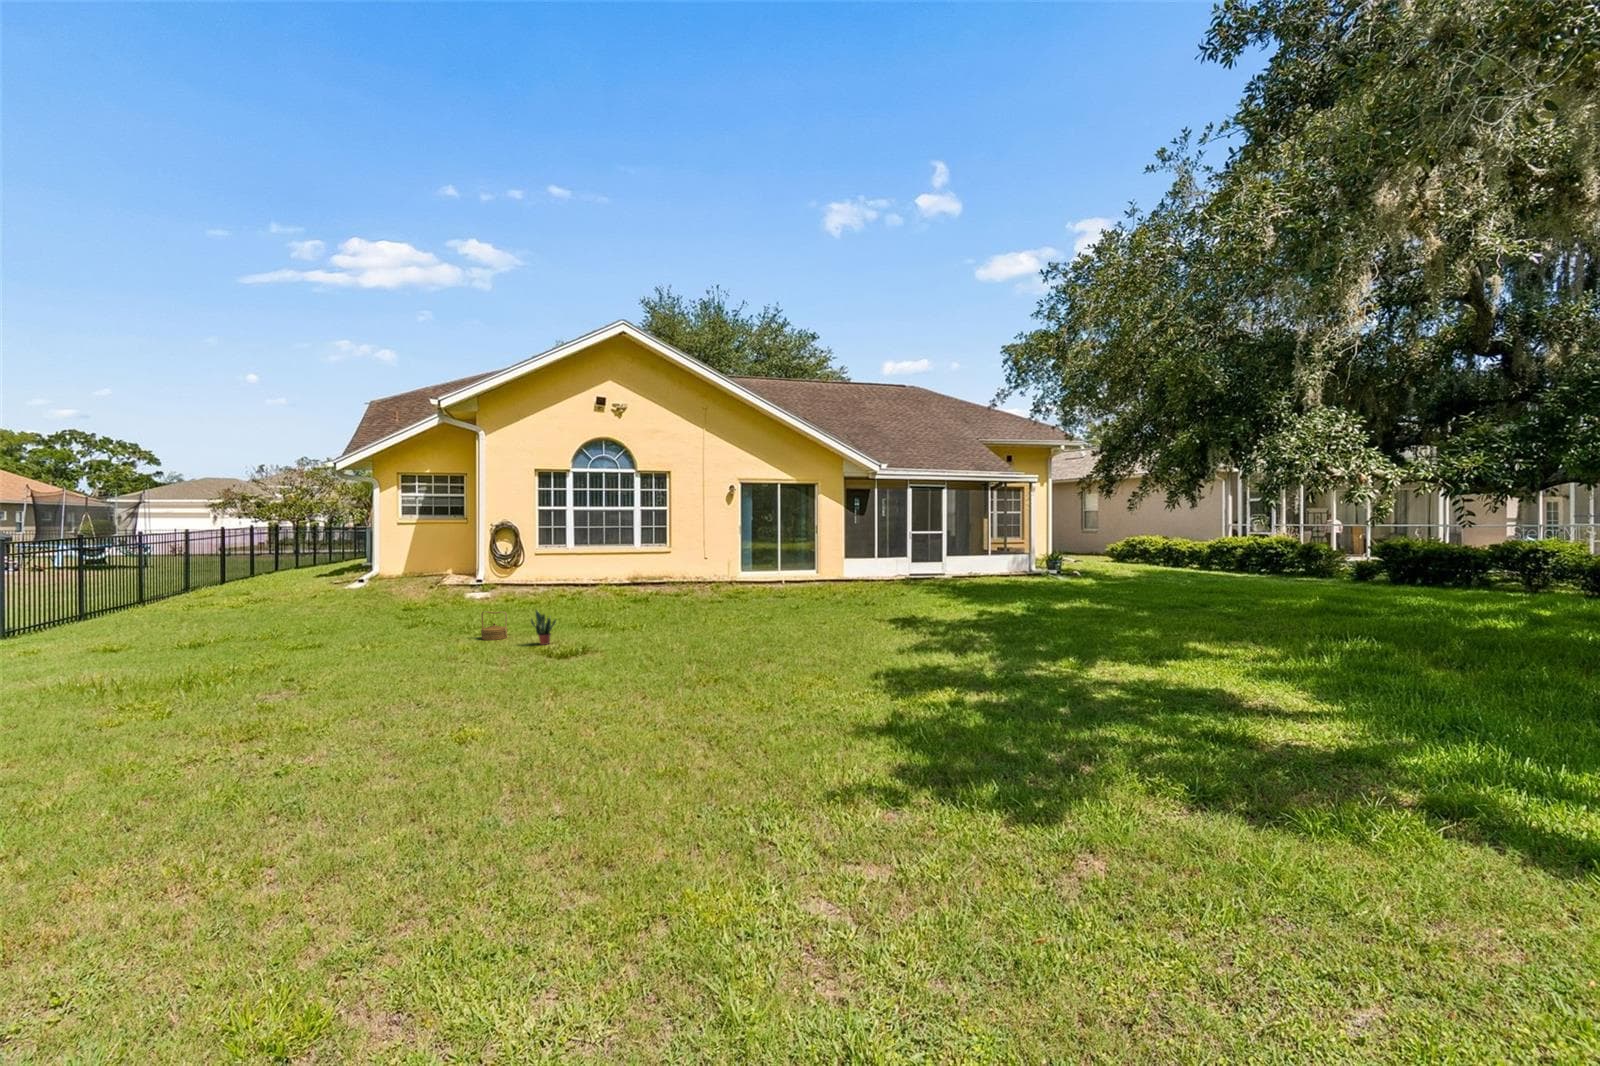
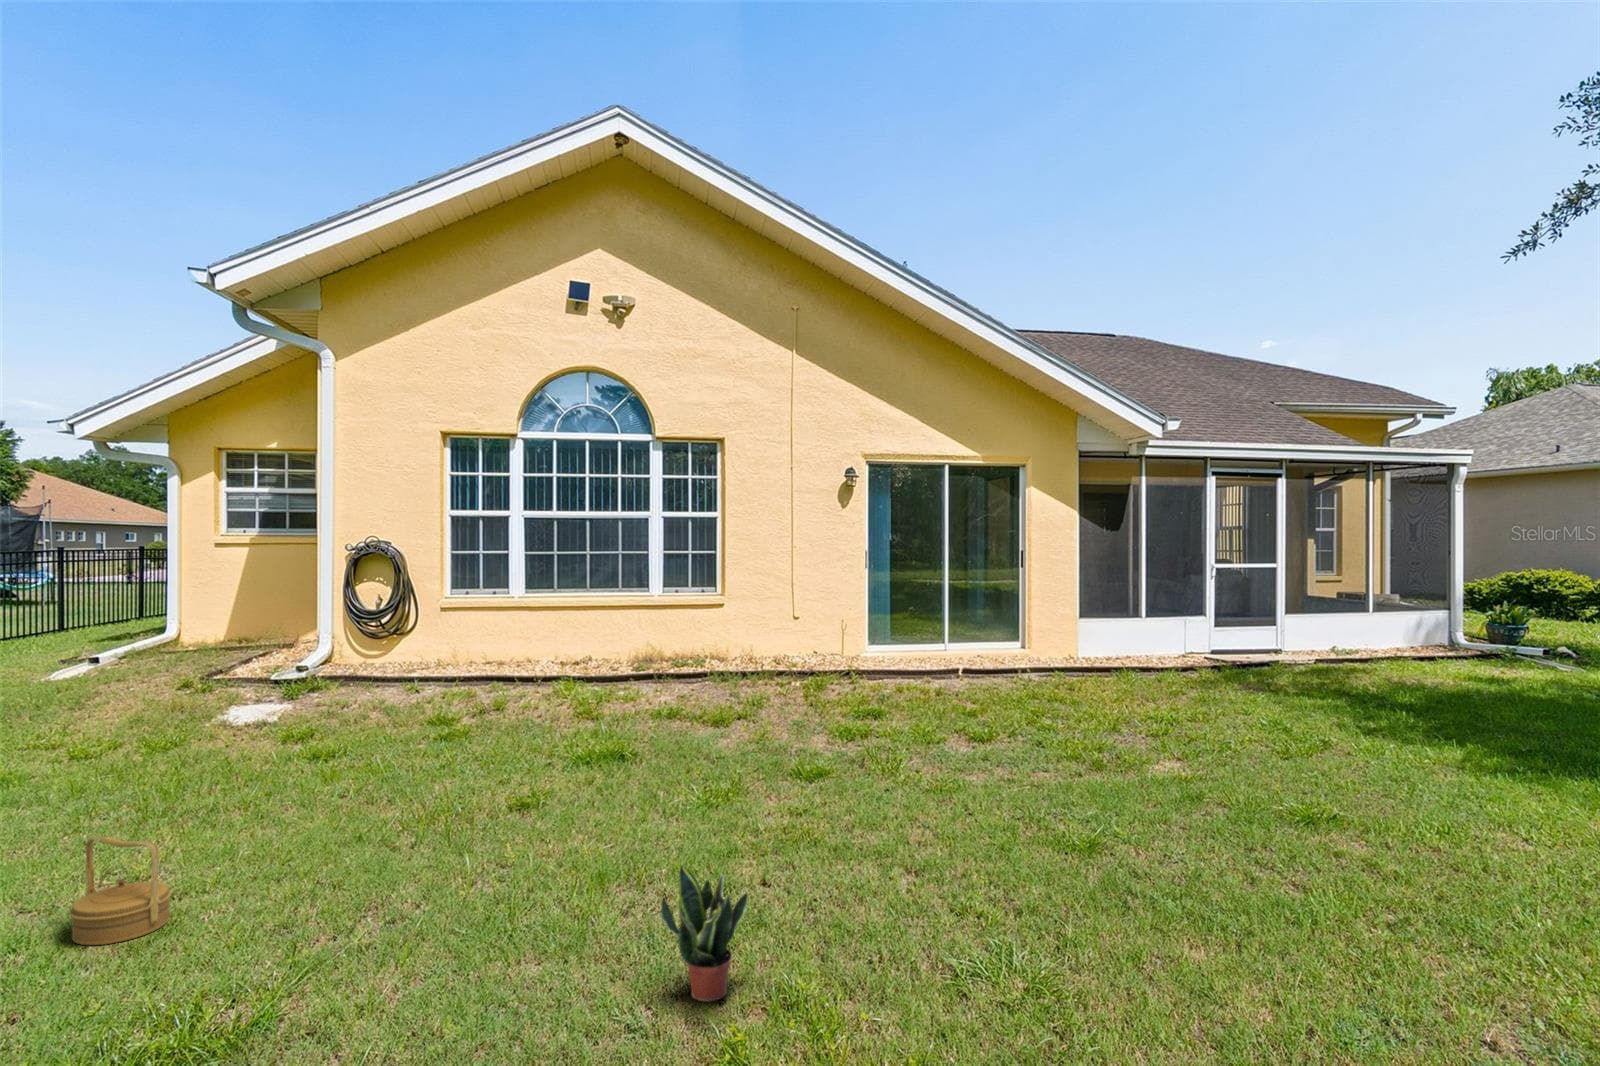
potted plant: present [531,610,556,645] -> present [661,866,747,1002]

